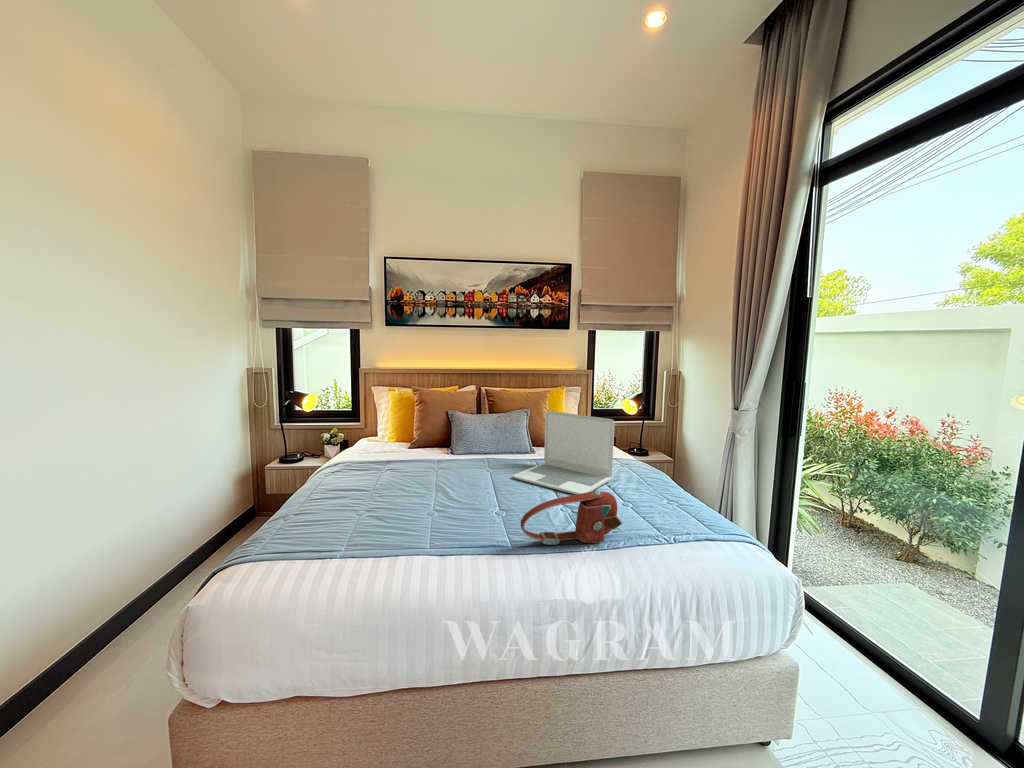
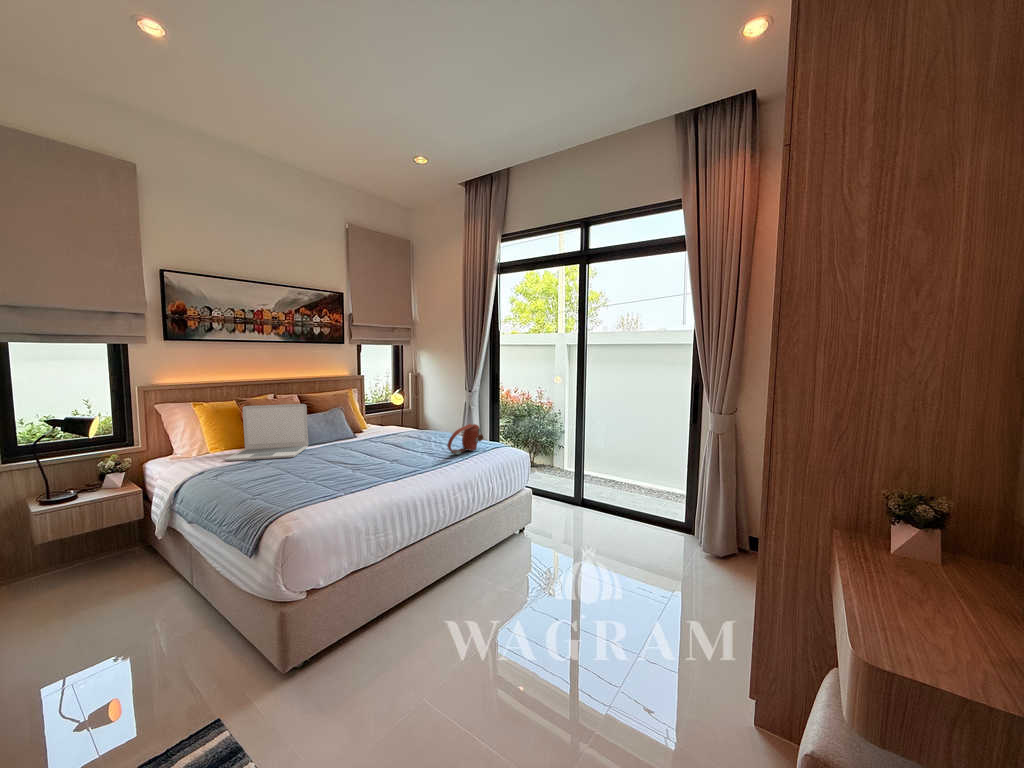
laptop: present [513,411,614,495] -> present [225,404,308,461]

